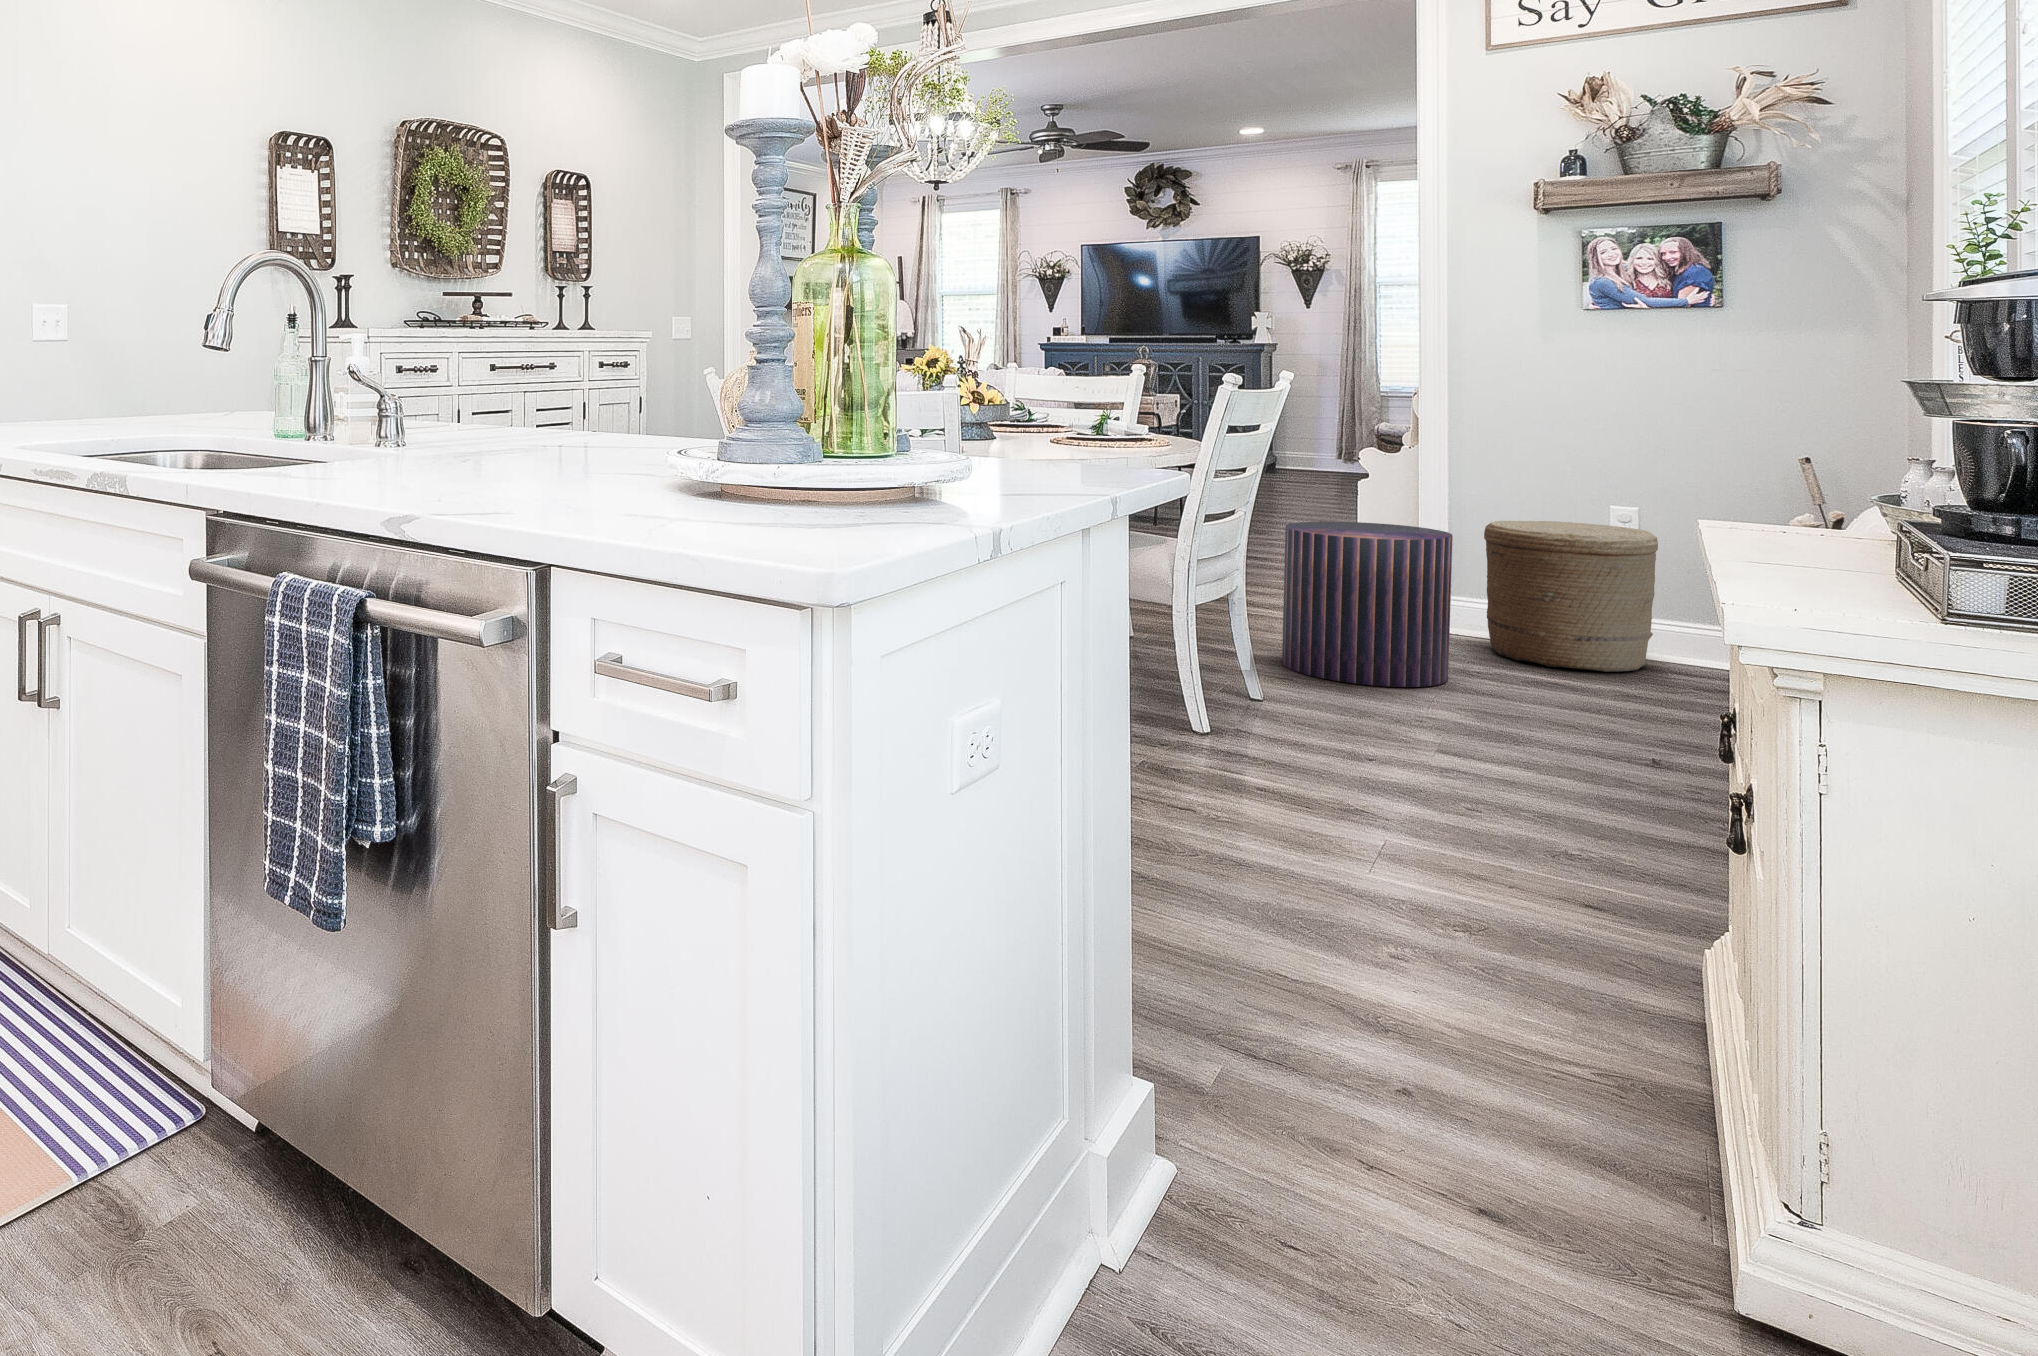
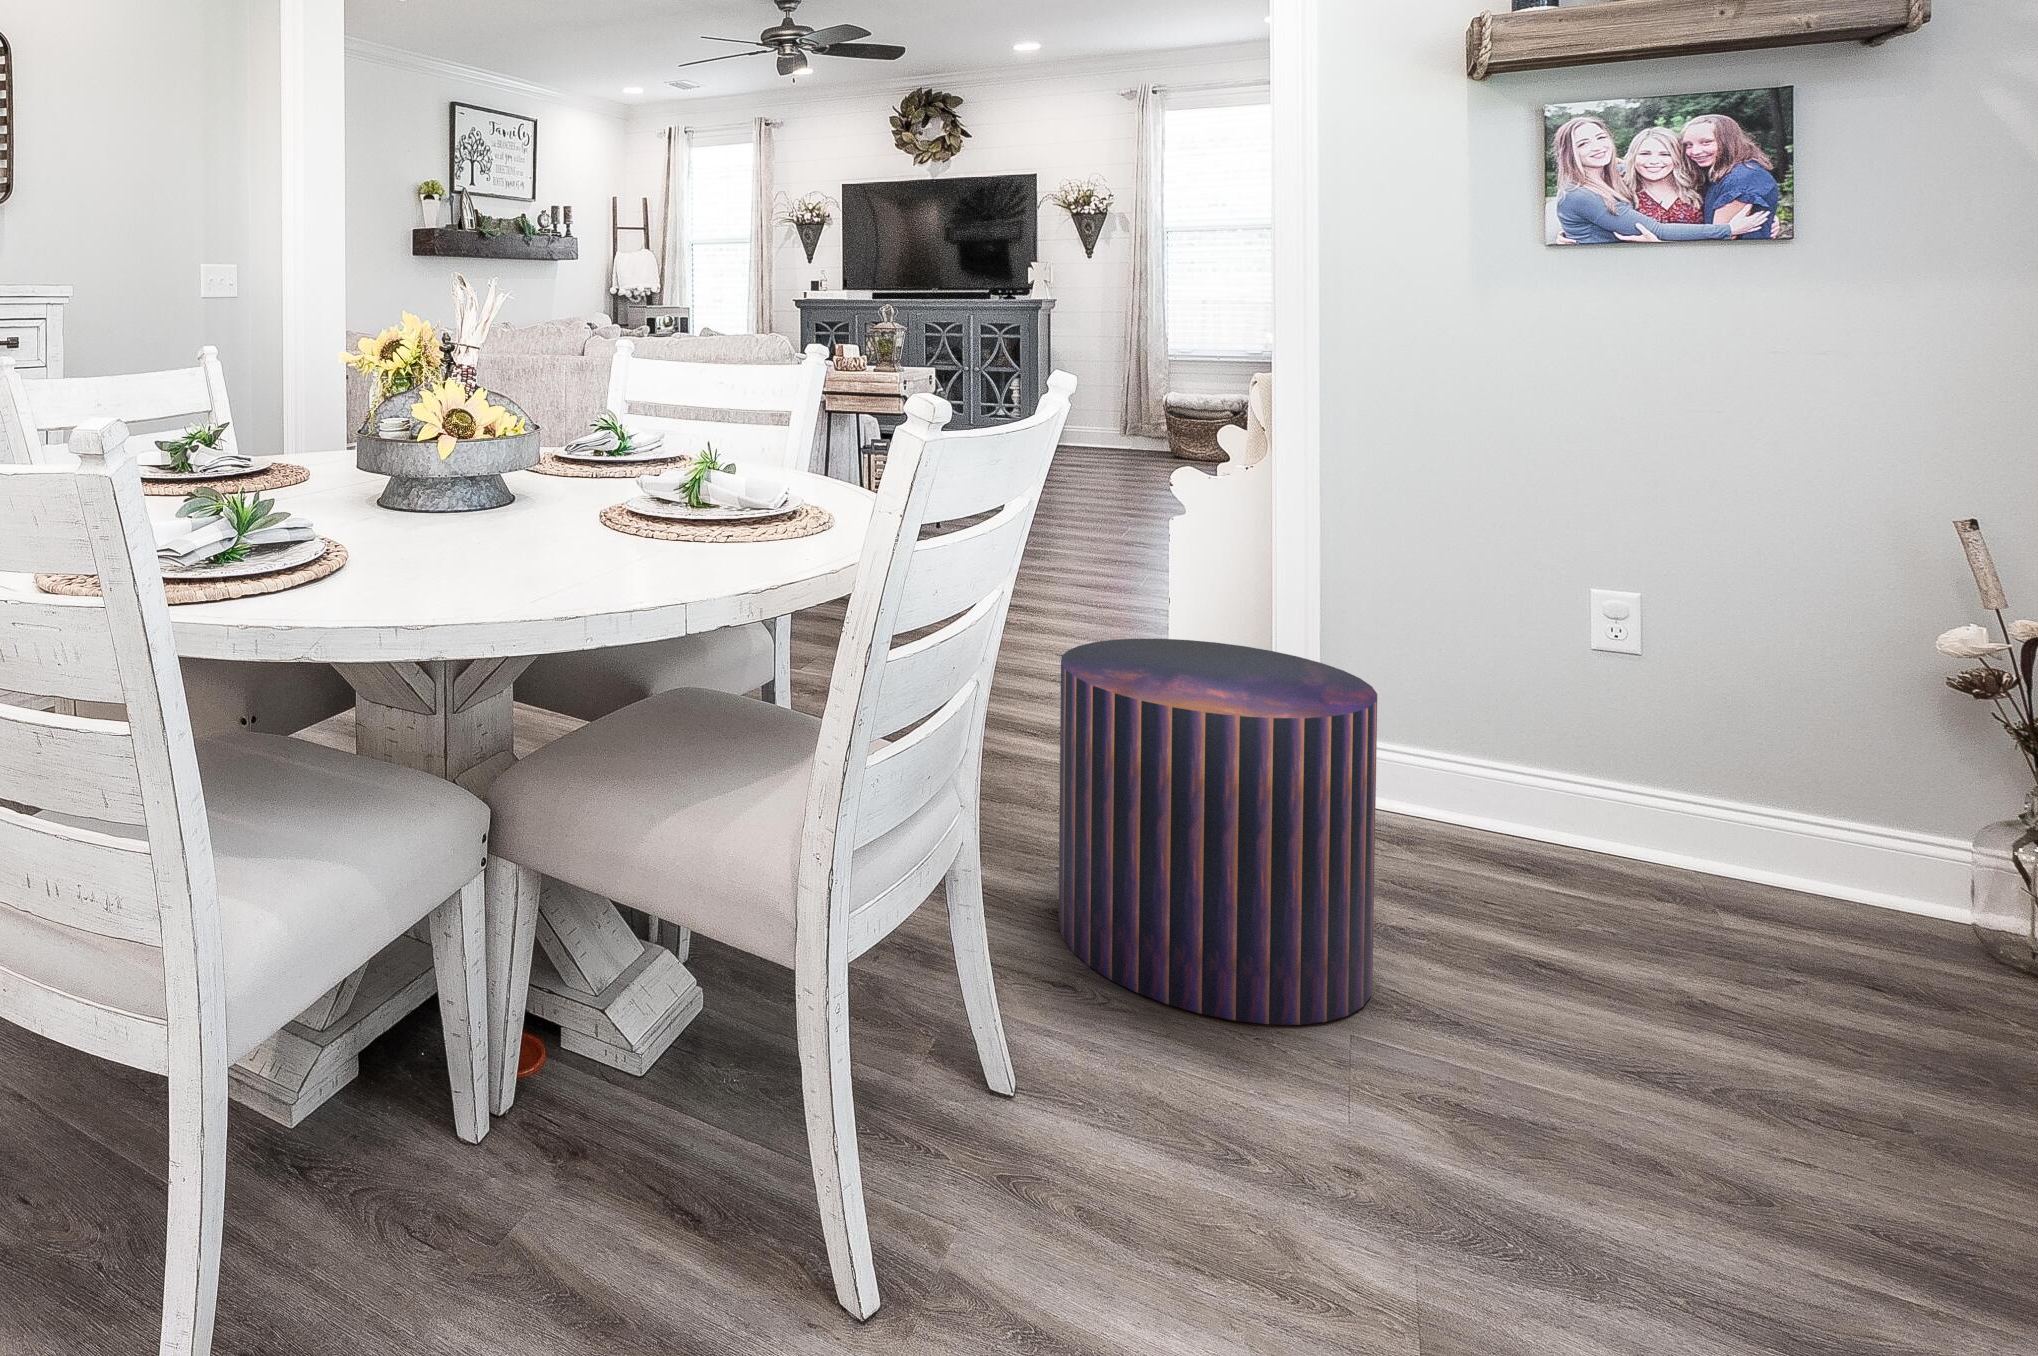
woven basket: present [1484,521,1658,672] -> none [1400,617,1723,934]

